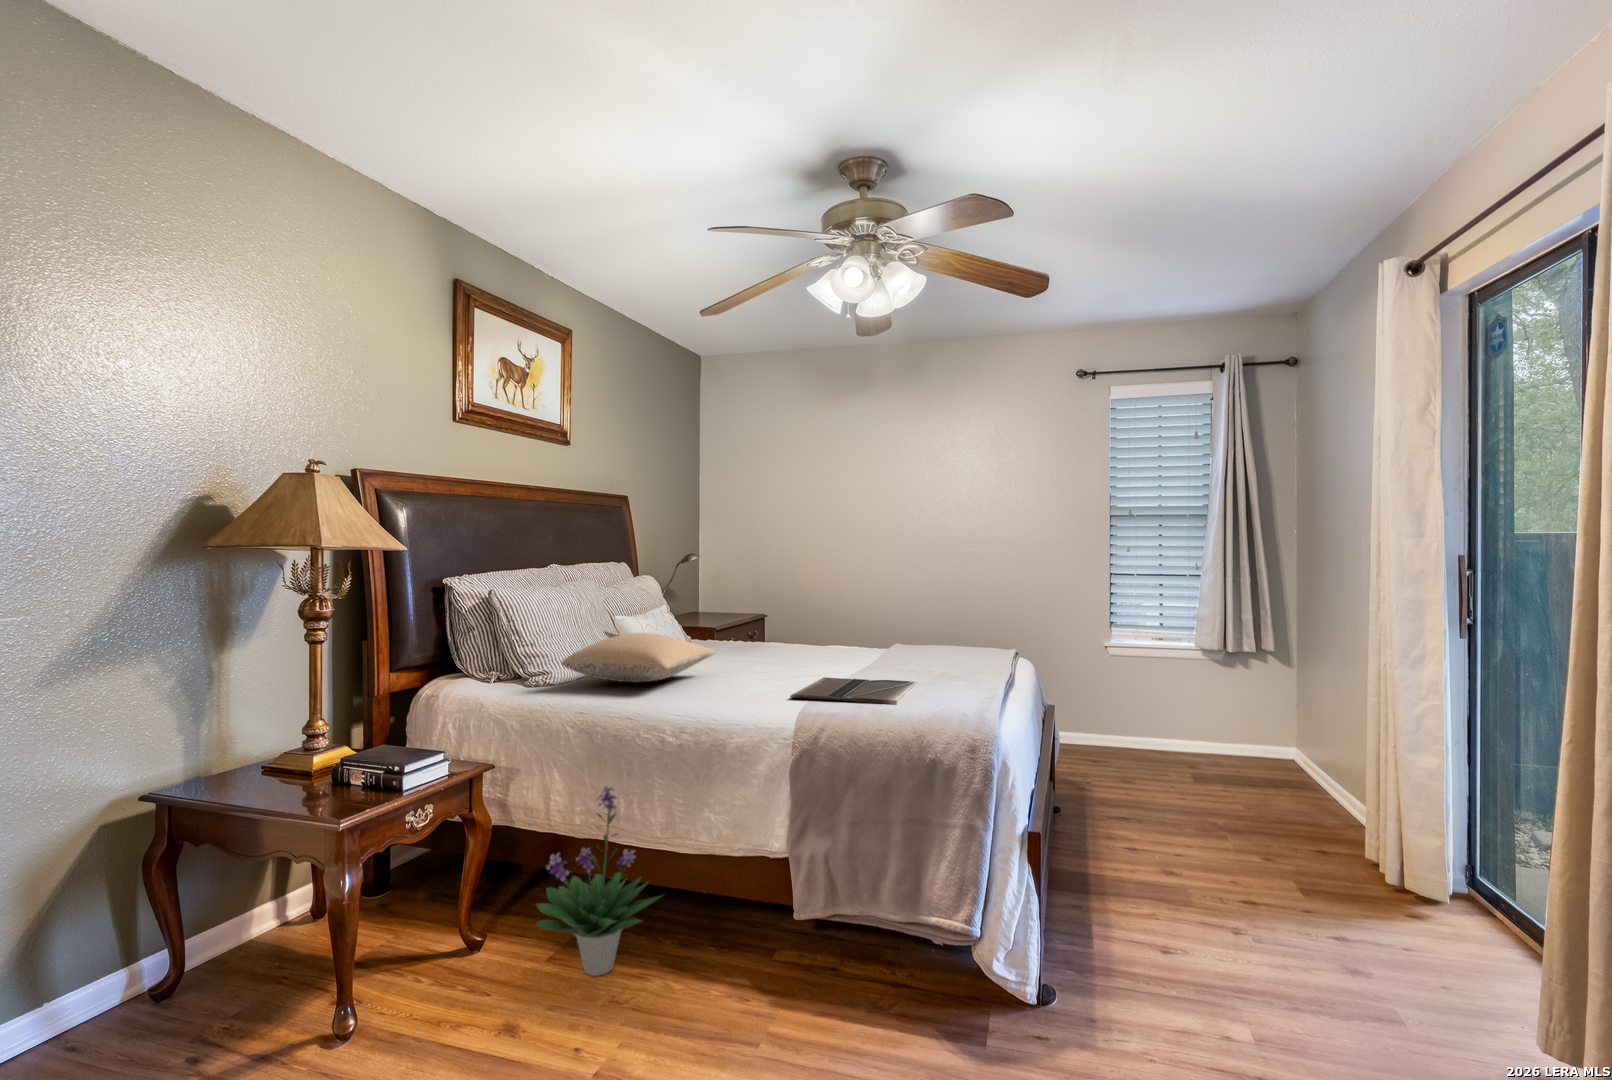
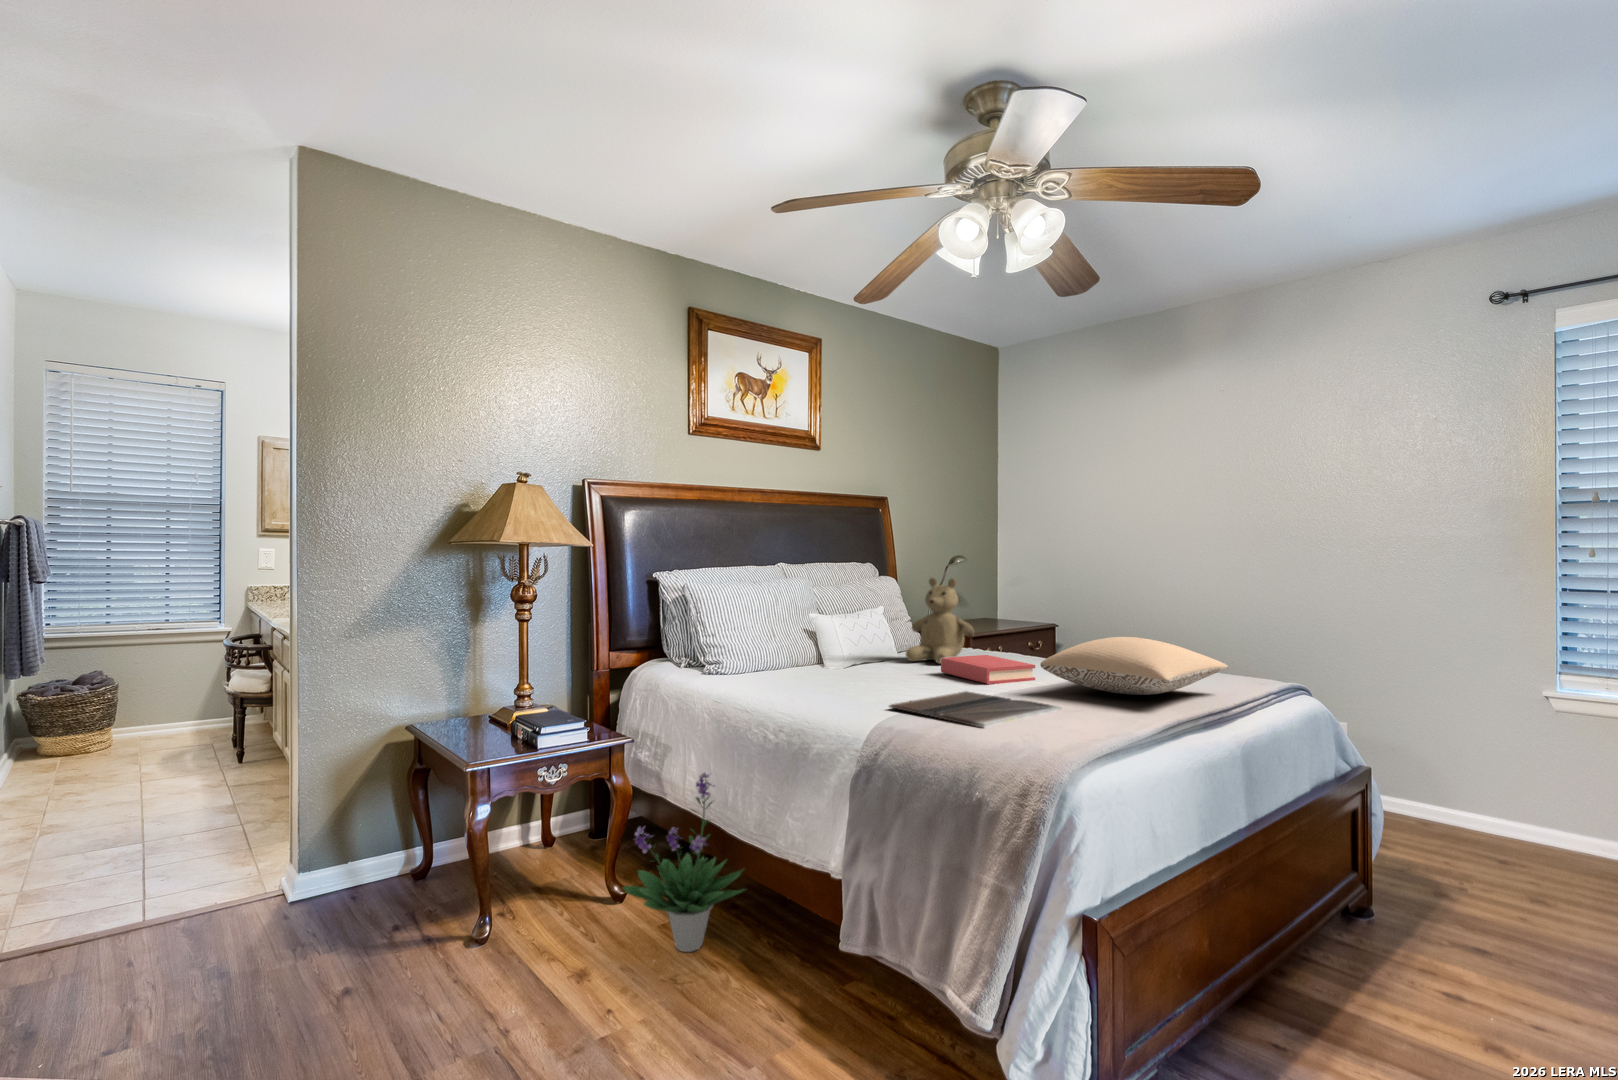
teddy bear: none [700,577,763,658] -> present [906,578,974,664]
pillow: present [562,633,715,682] -> present [1040,637,1228,695]
hardback book: none [761,646,846,671] -> present [941,655,1035,684]

